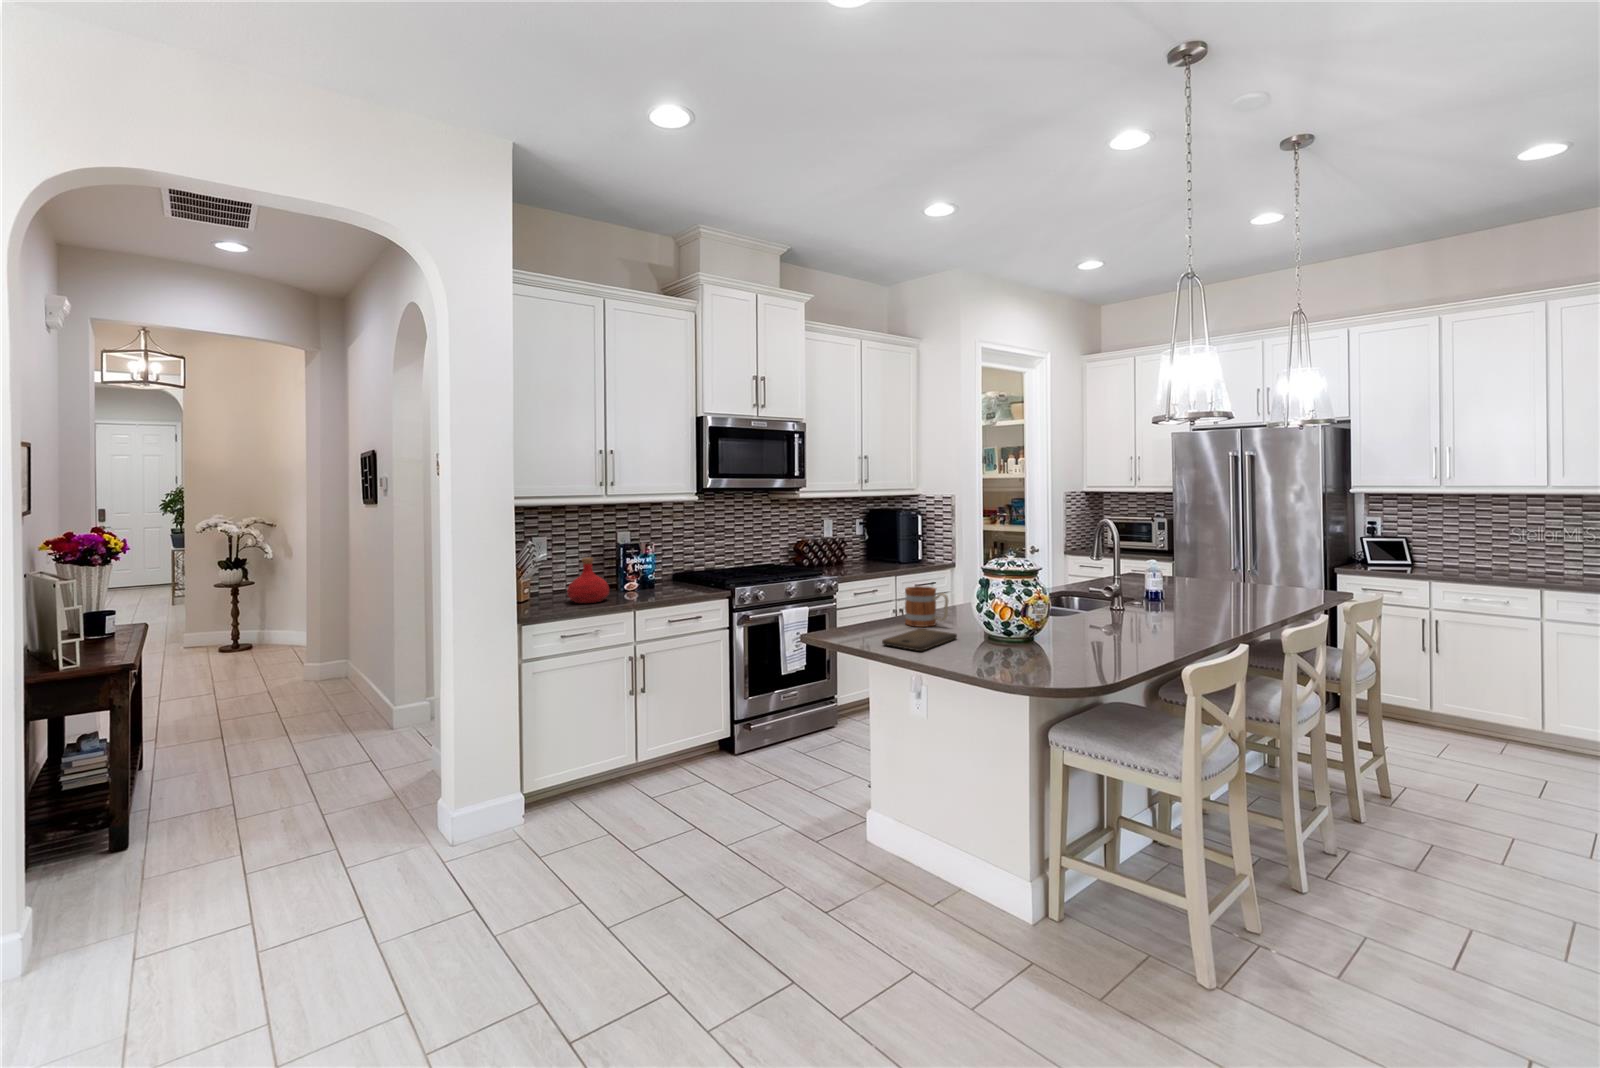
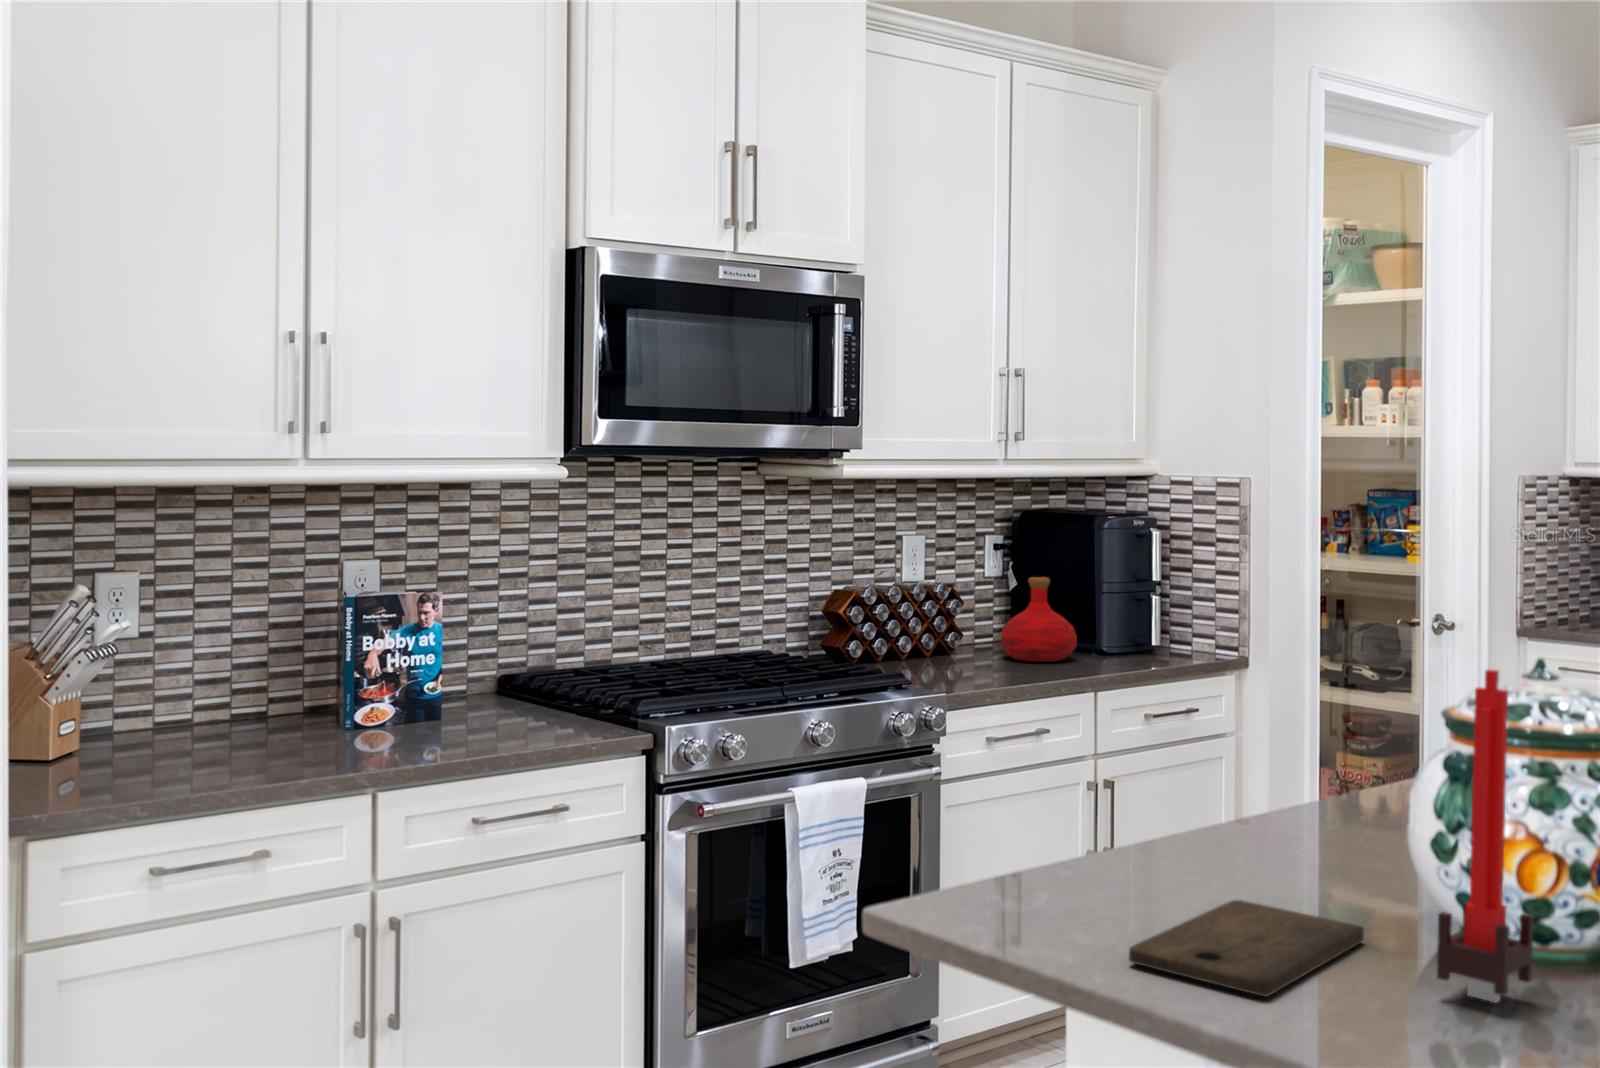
candle: none [973,551,1001,651] -> present [1437,670,1533,1003]
bottle: present [567,558,609,603] -> present [1001,577,1077,662]
mug: present [905,586,948,627] -> none [1178,757,1321,889]

